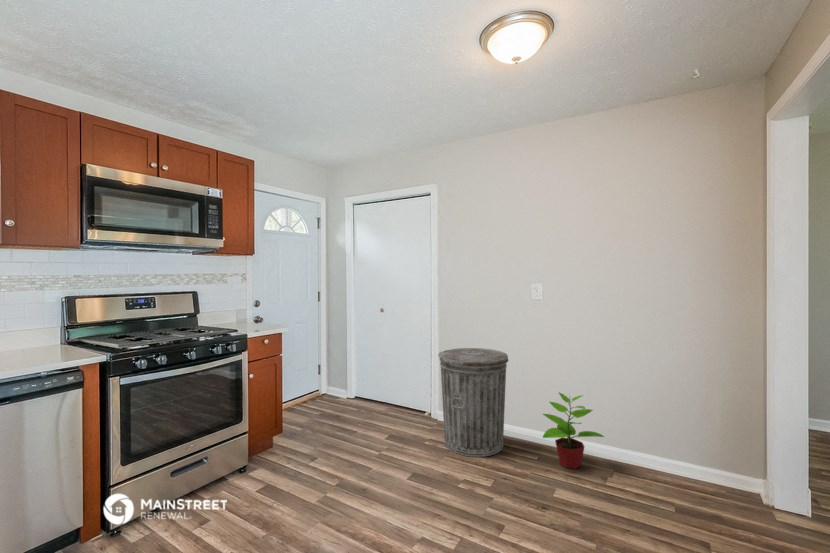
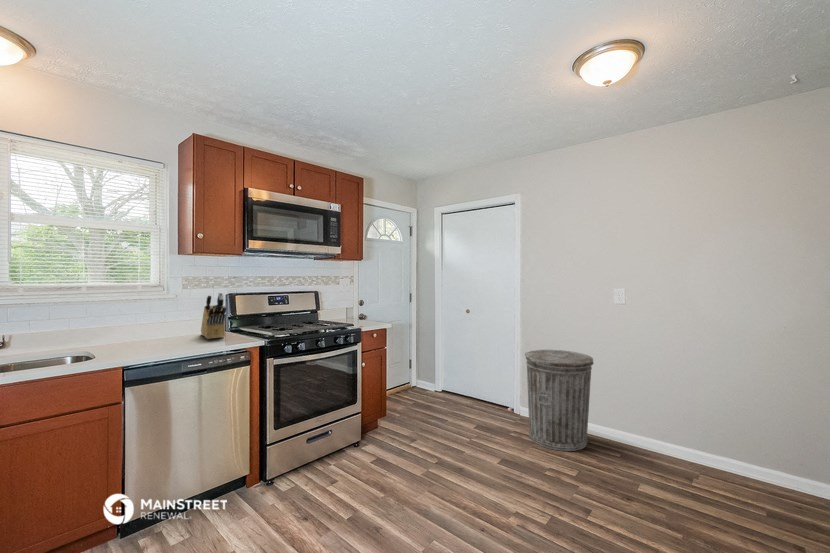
knife block: none [17,294,49,356] -> present [201,293,226,339]
potted plant: present [543,393,604,469] -> none [628,396,692,470]

